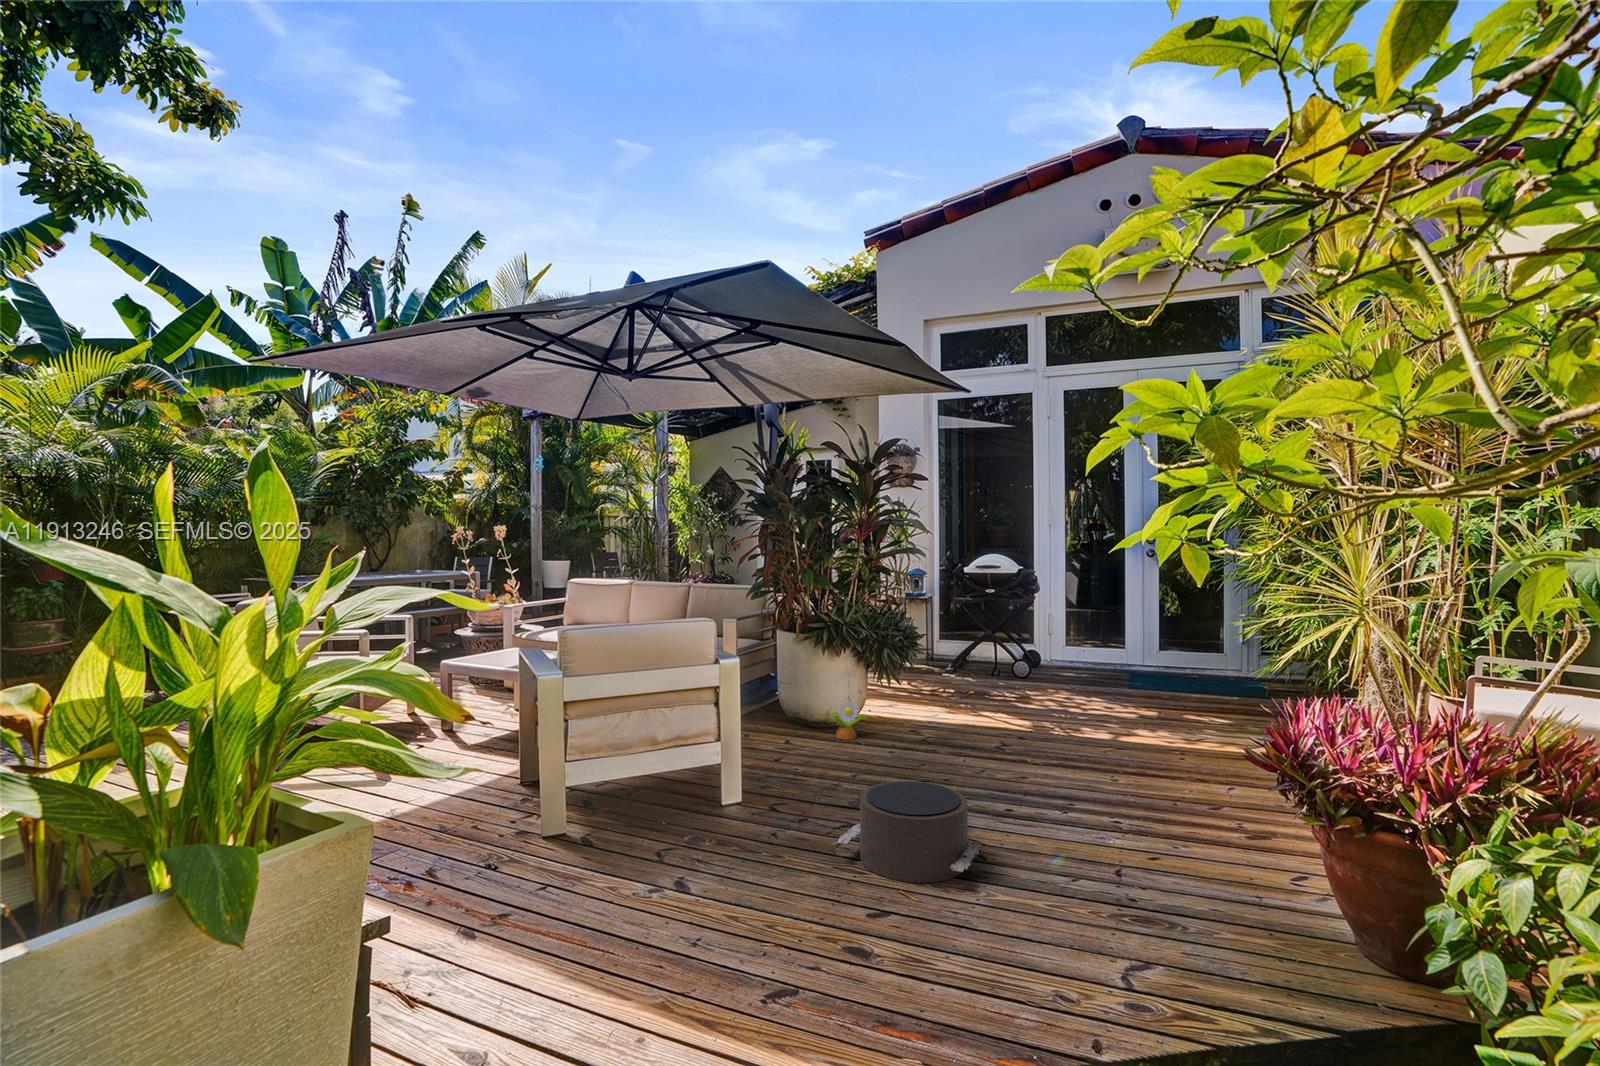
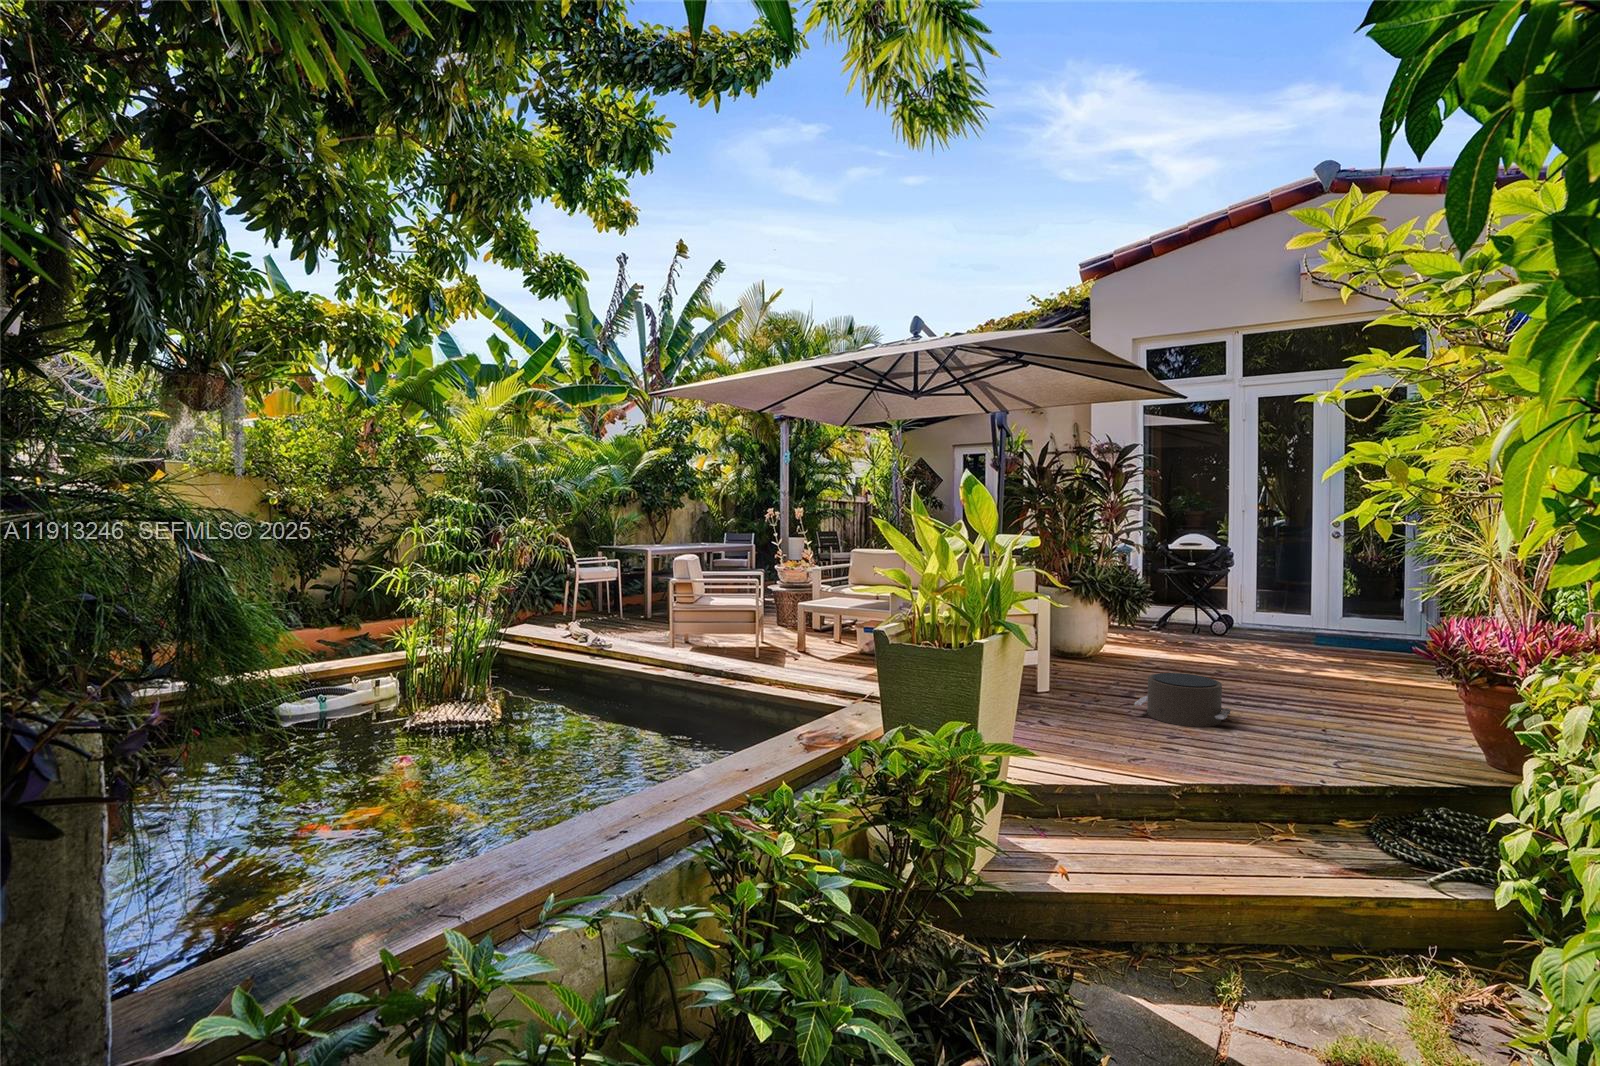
decorative plant: present [830,700,866,739] -> none [1081,633,1113,662]

